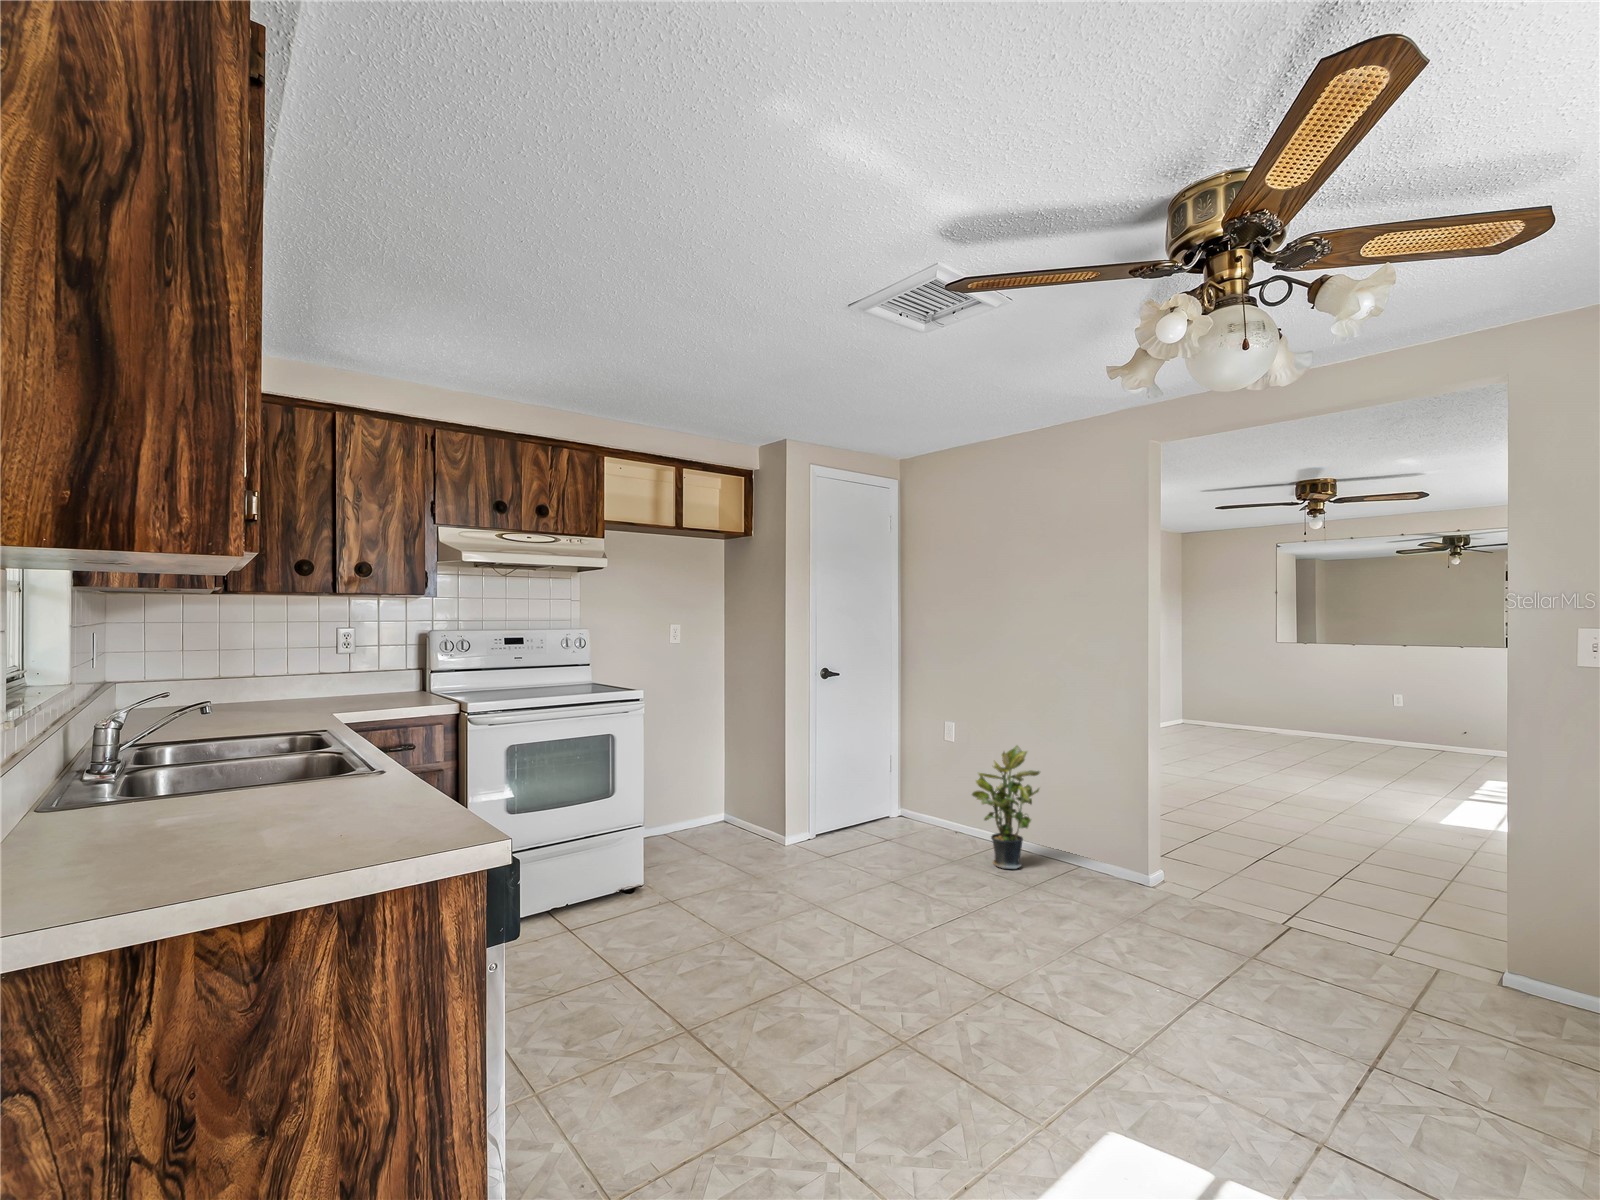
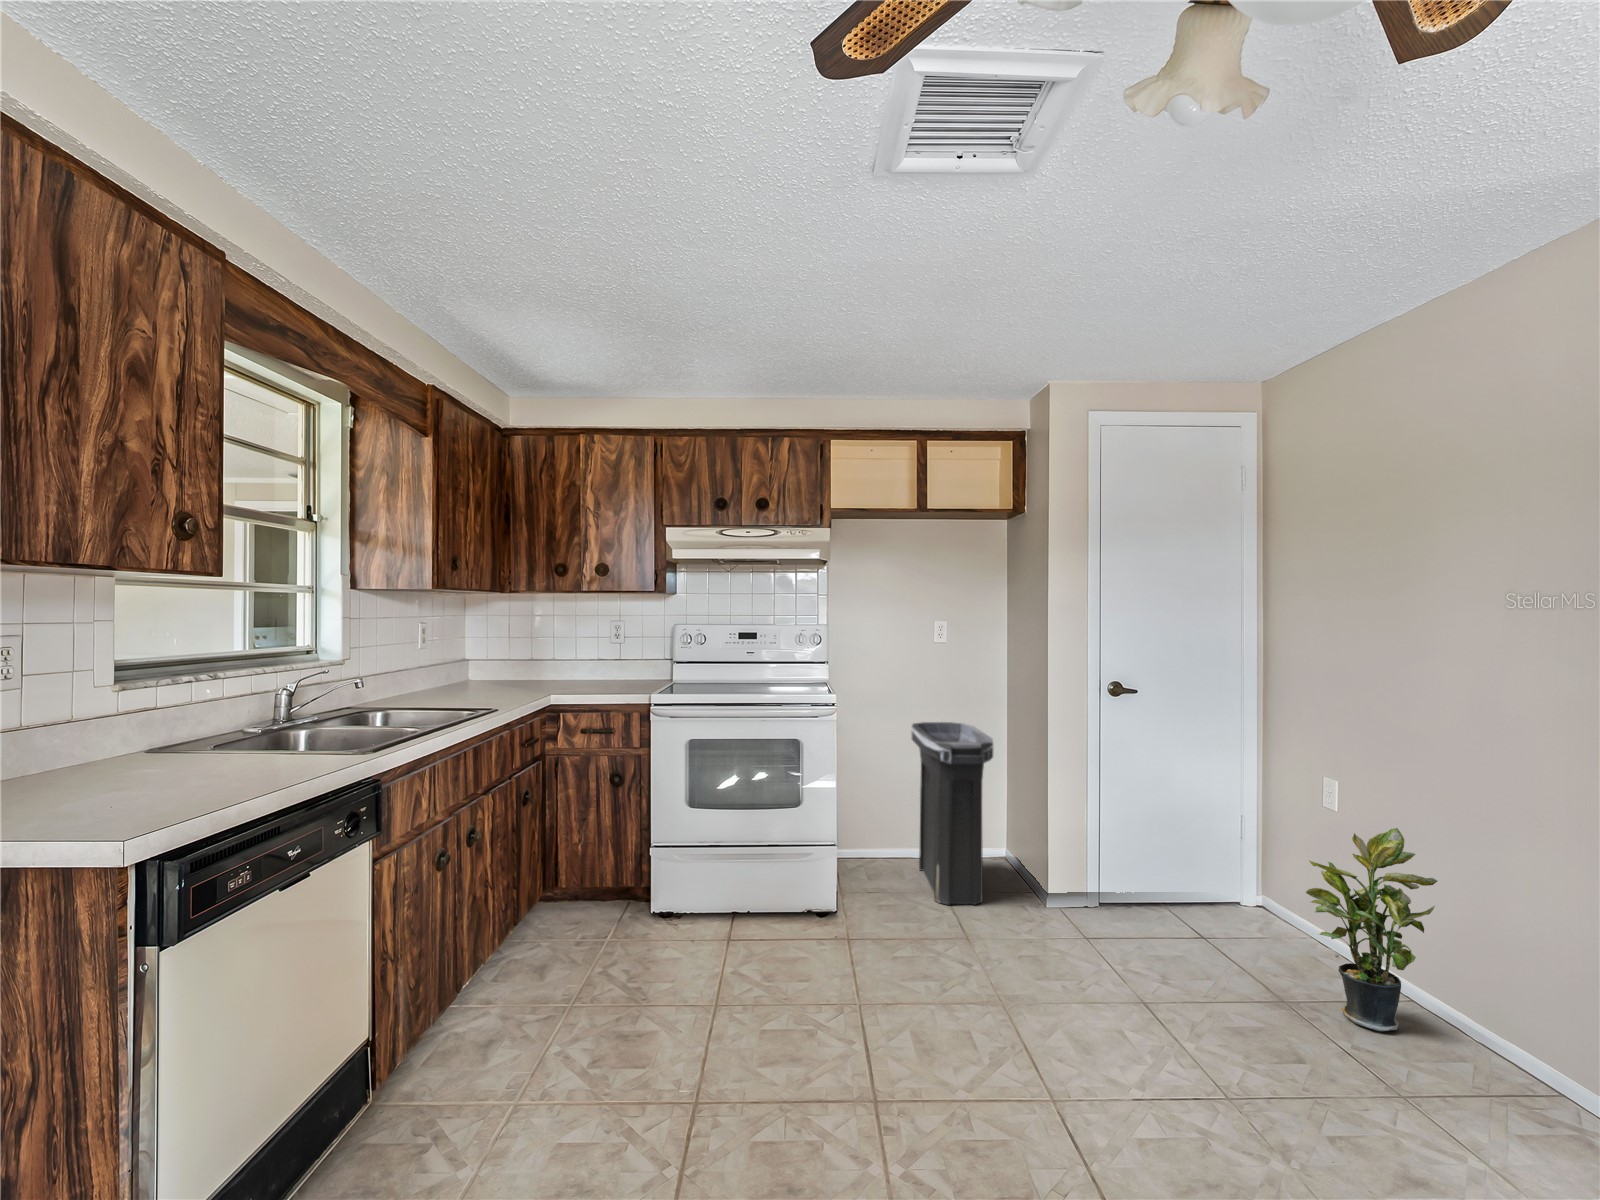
trash can: none [659,711,753,863] -> present [912,722,993,905]

